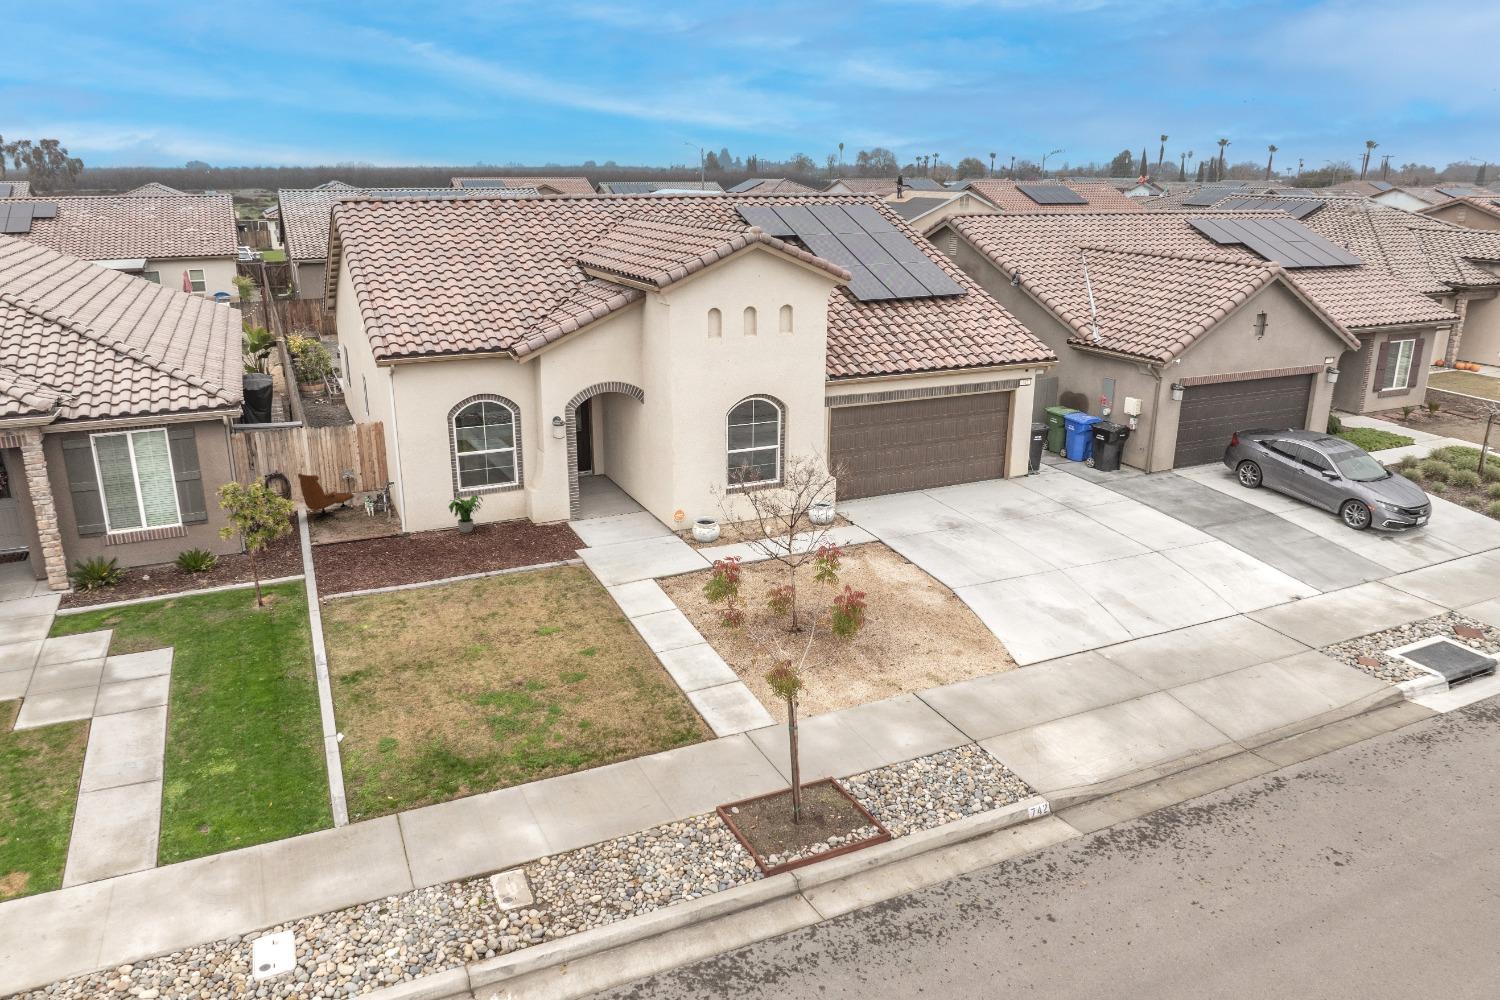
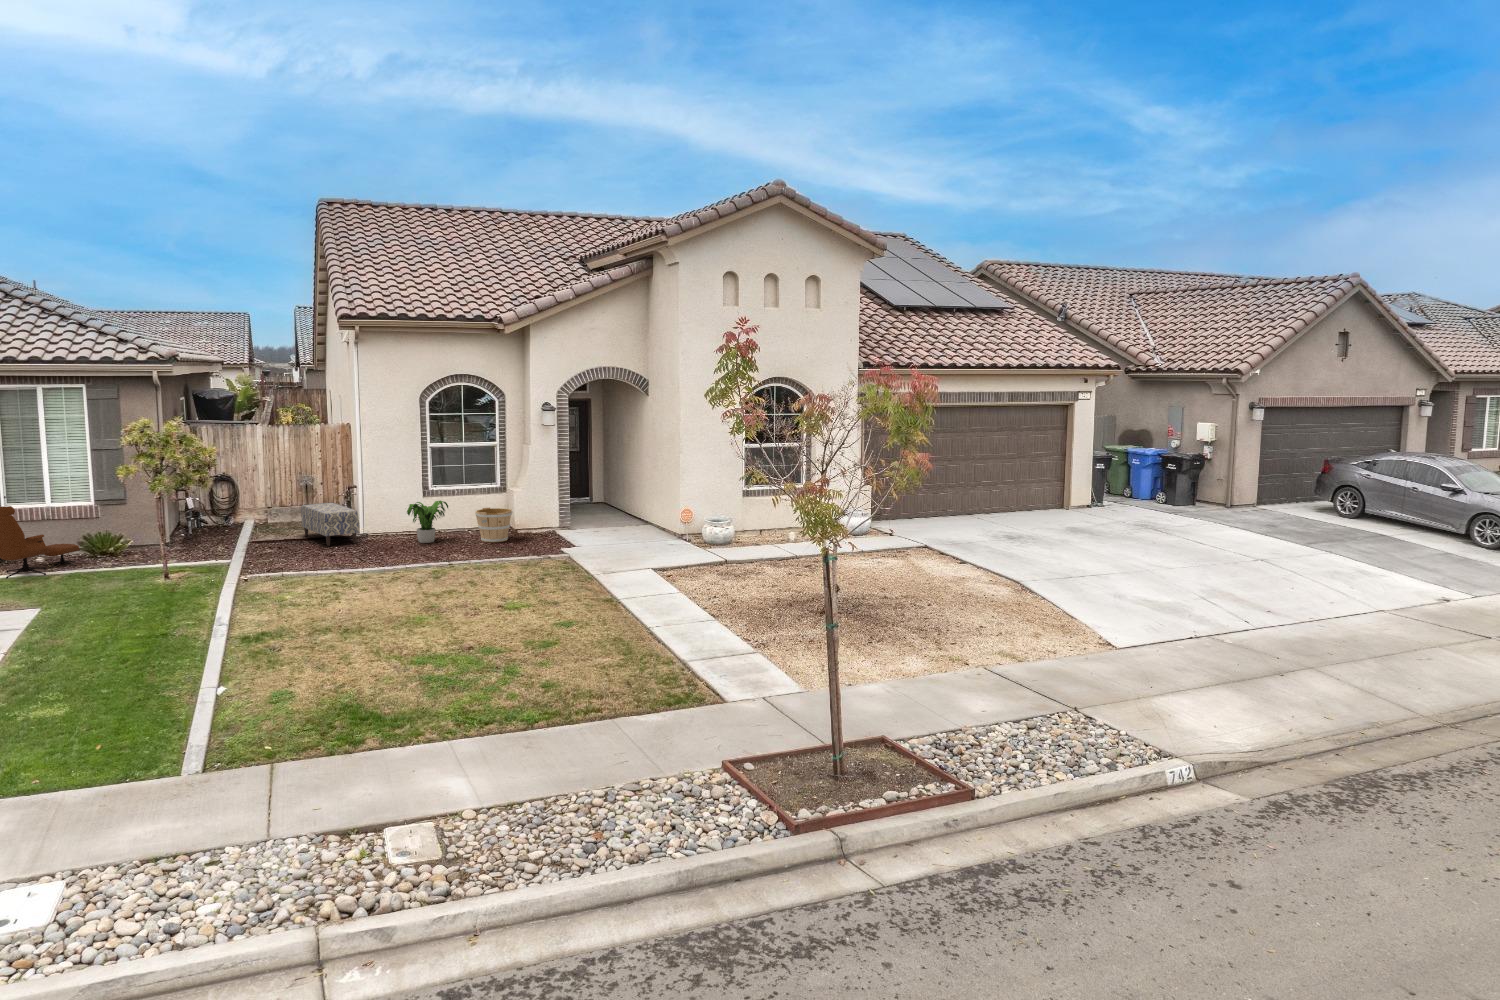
lounge chair: present [298,473,354,522] -> present [0,506,80,579]
bench: none [359,494,410,539] -> present [301,503,359,546]
wooden bucket: none [506,499,537,531] -> present [475,508,512,542]

